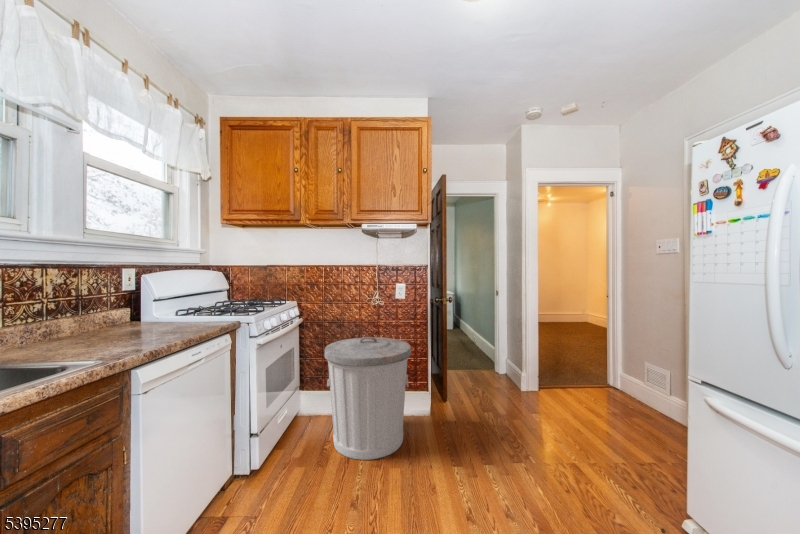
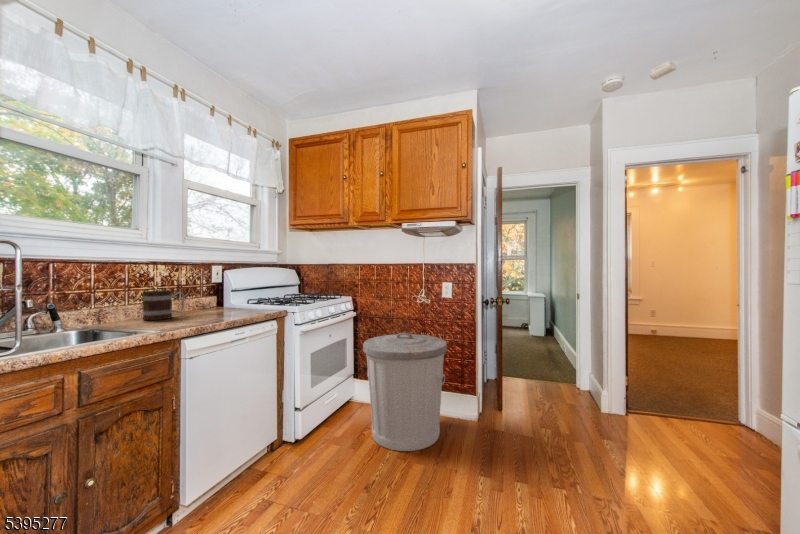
mug: none [35,302,101,346] -> present [143,290,185,320]

